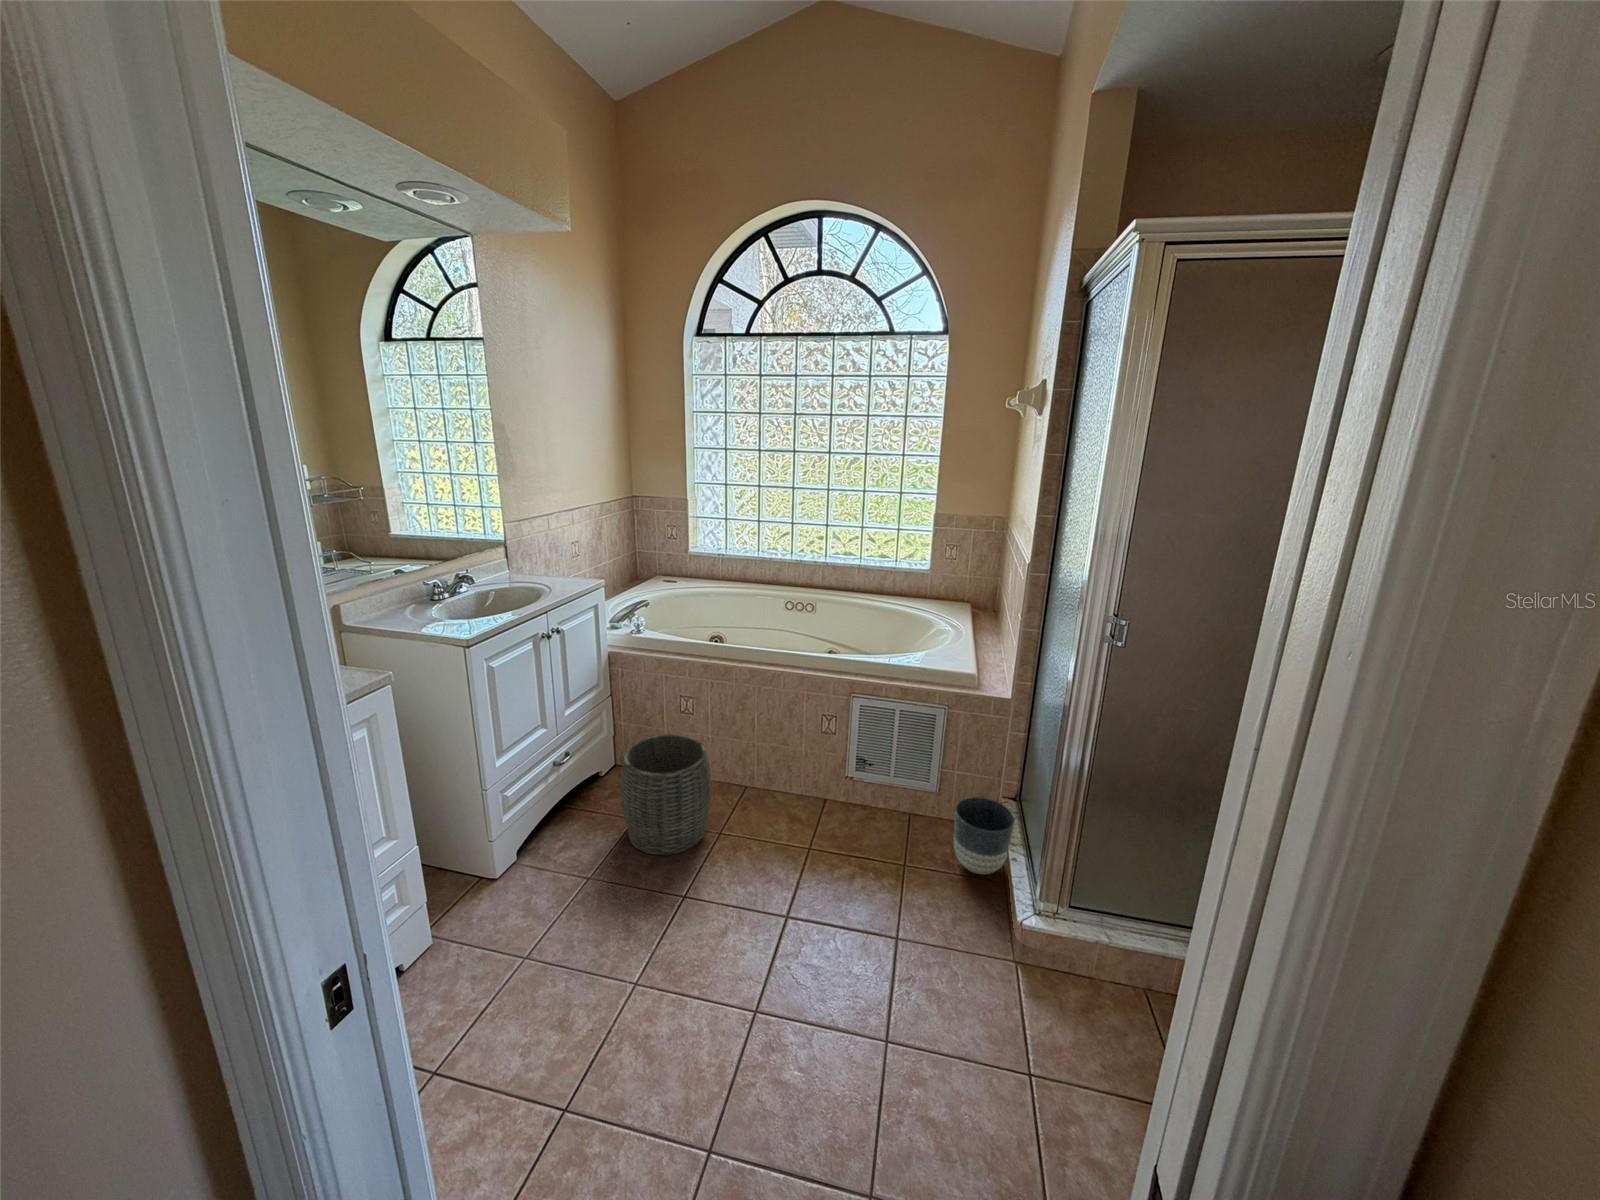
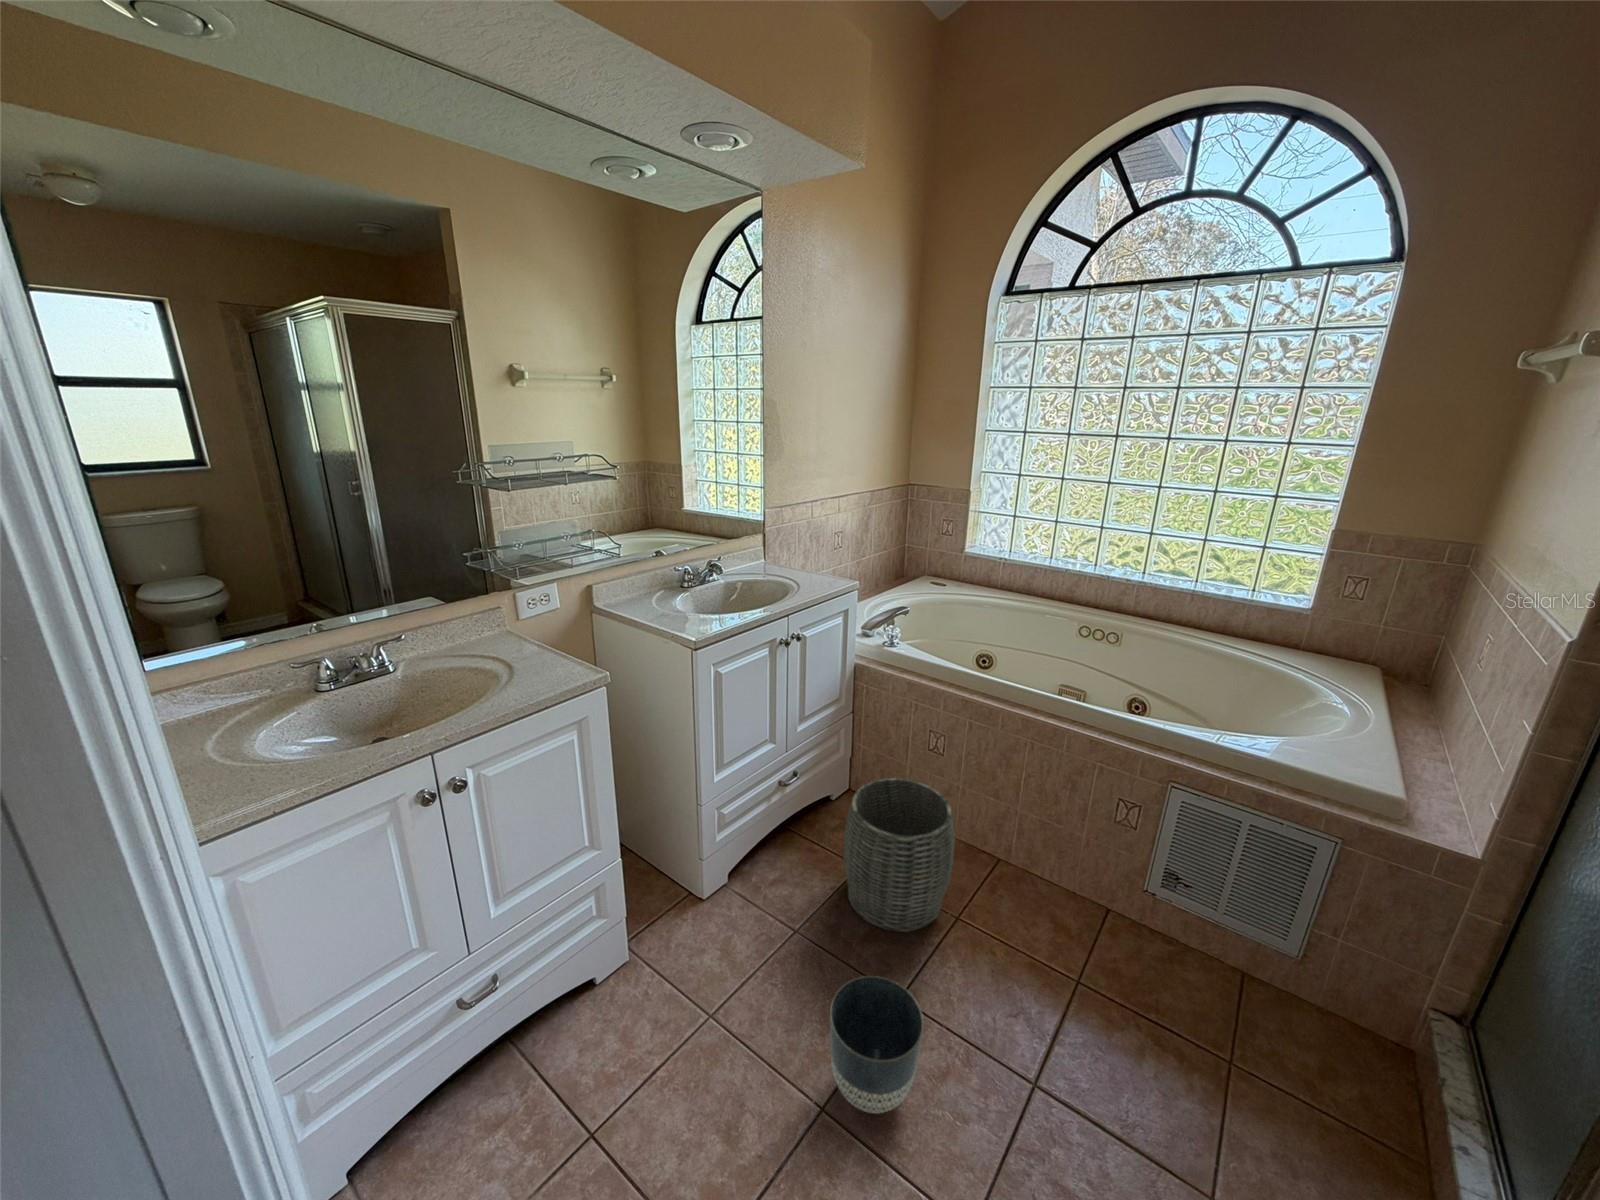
planter: present [954,797,1015,874] -> present [830,976,924,1114]

